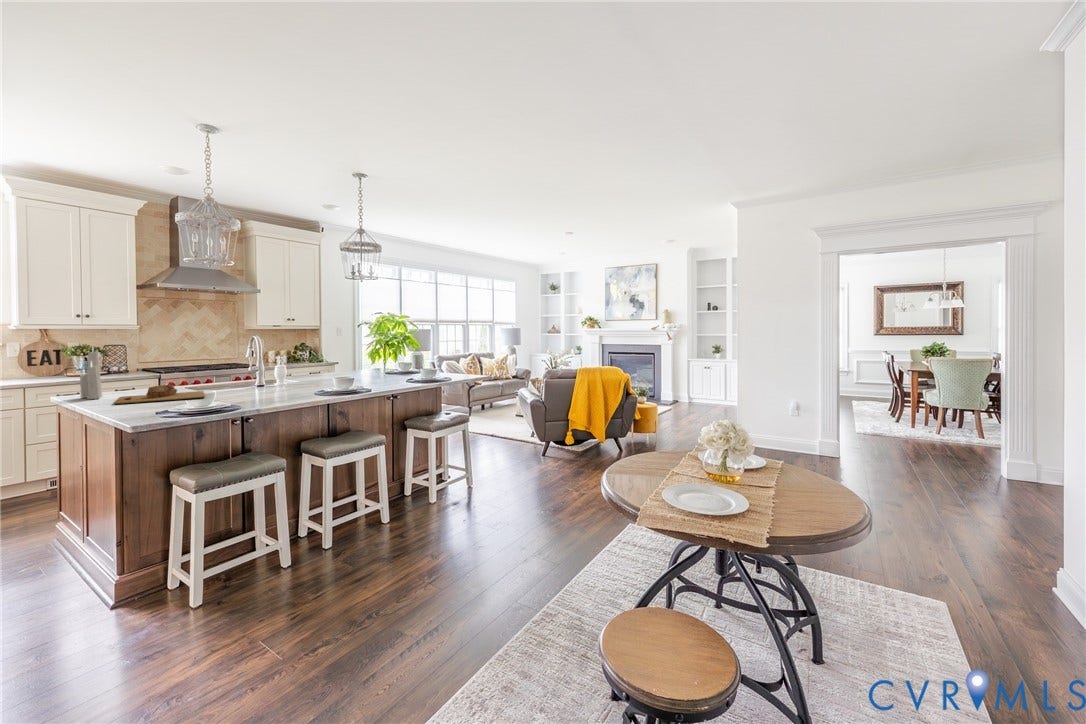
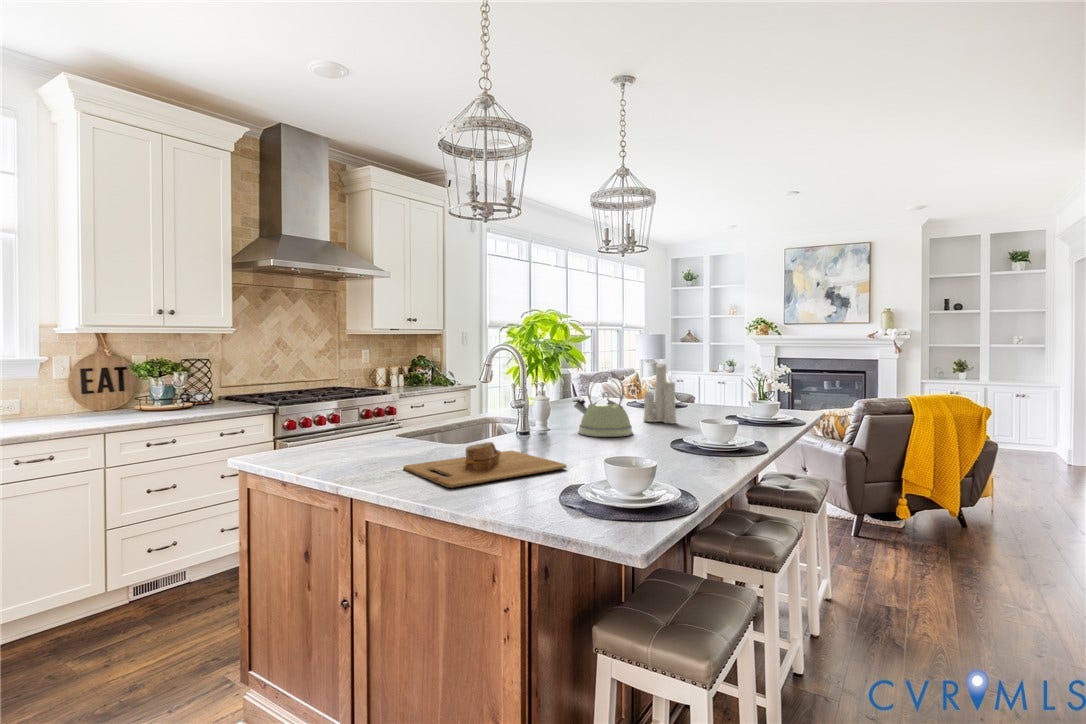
kettle: none [278,350,313,386] -> present [573,371,633,437]
candle: present [80,352,102,399] -> present [643,359,677,424]

